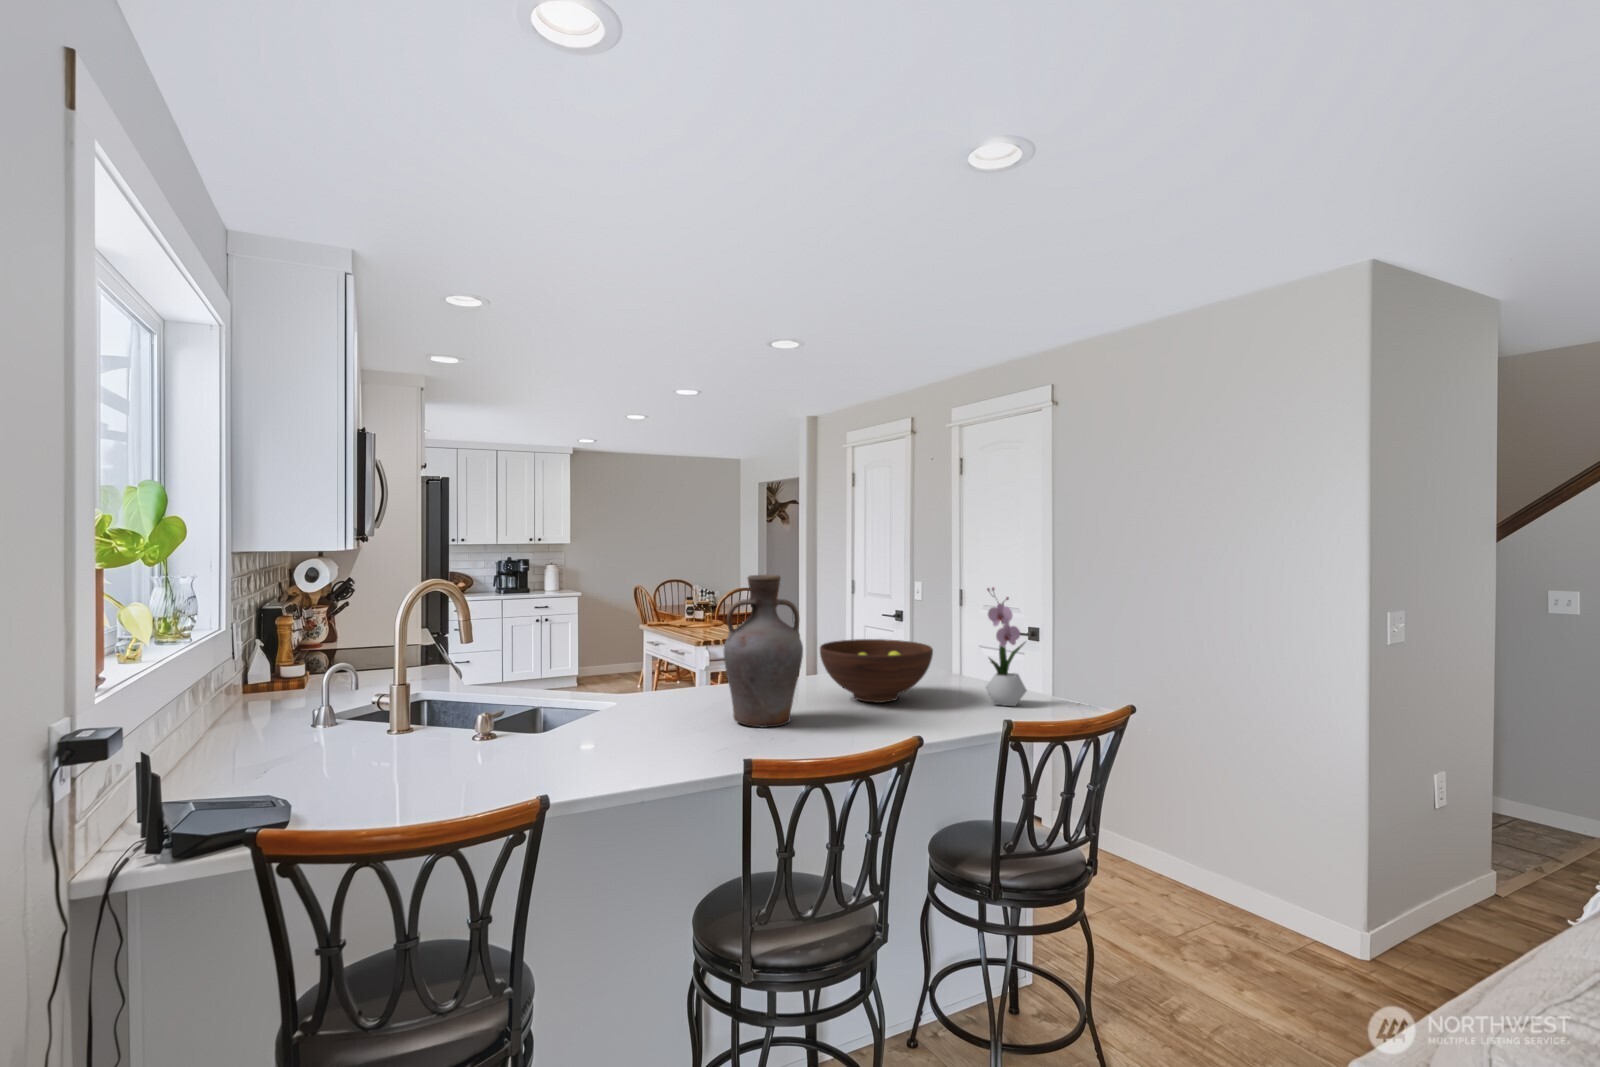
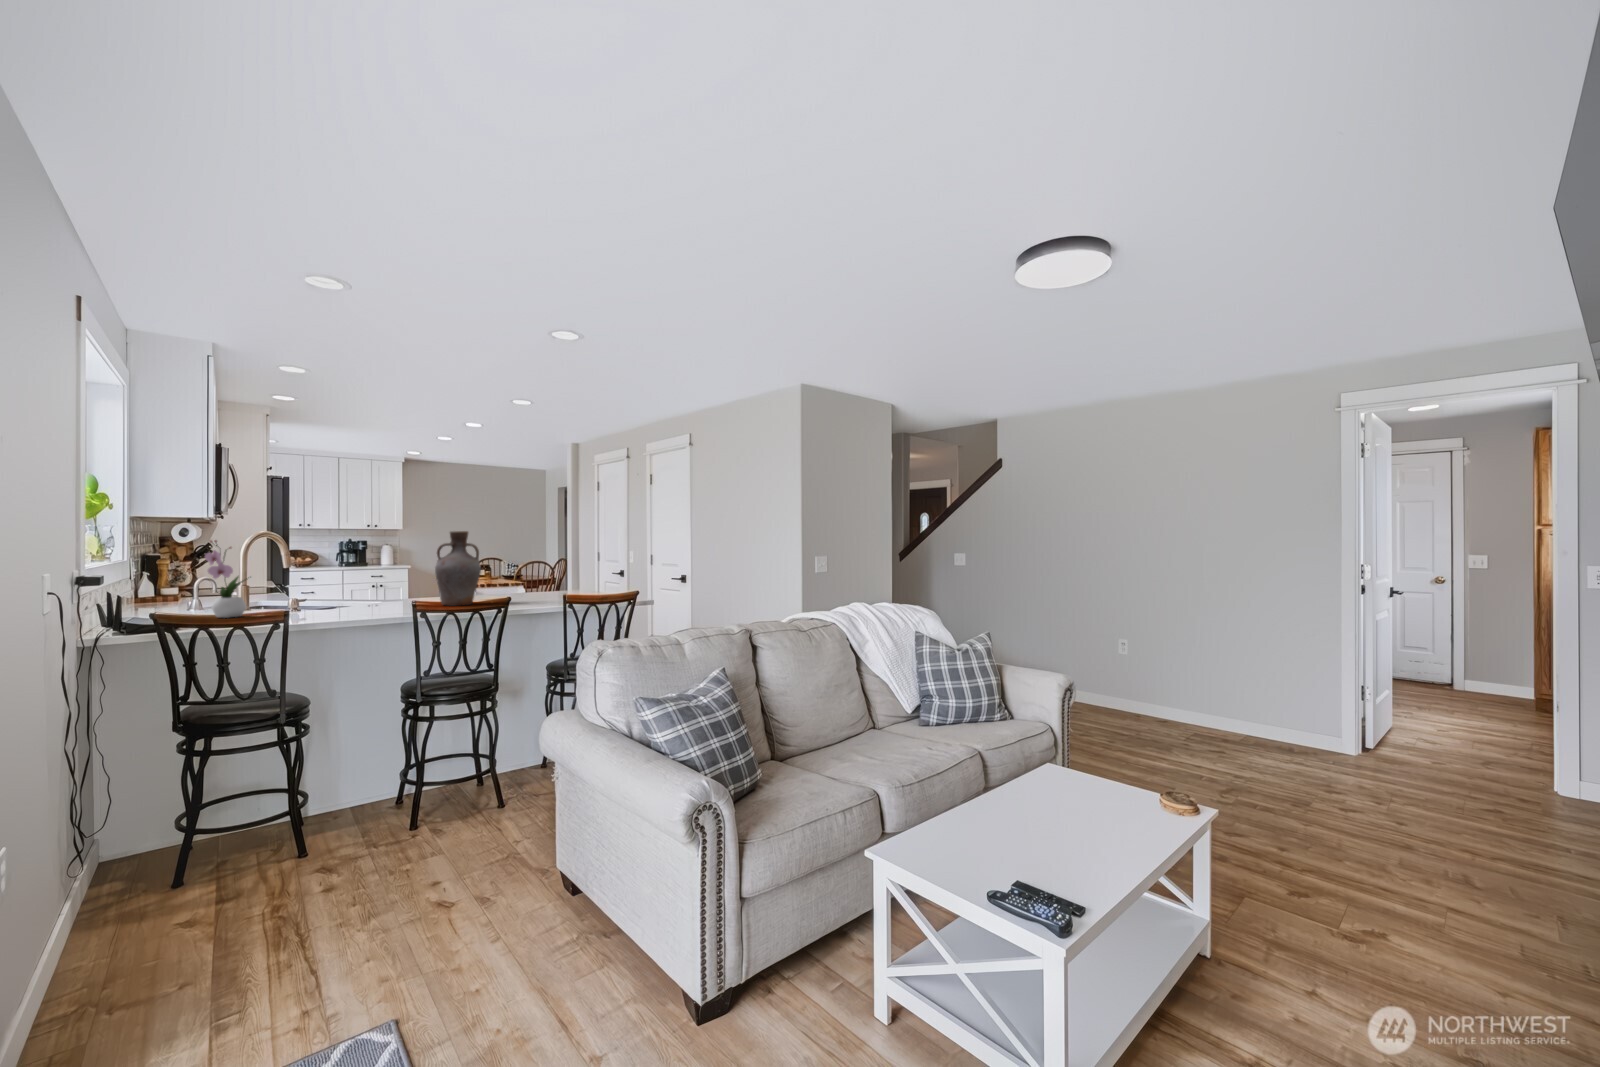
flower arrangement: present [986,588,1027,706] -> present [205,540,247,618]
fruit bowl: present [820,639,933,703] -> none [502,570,565,599]

